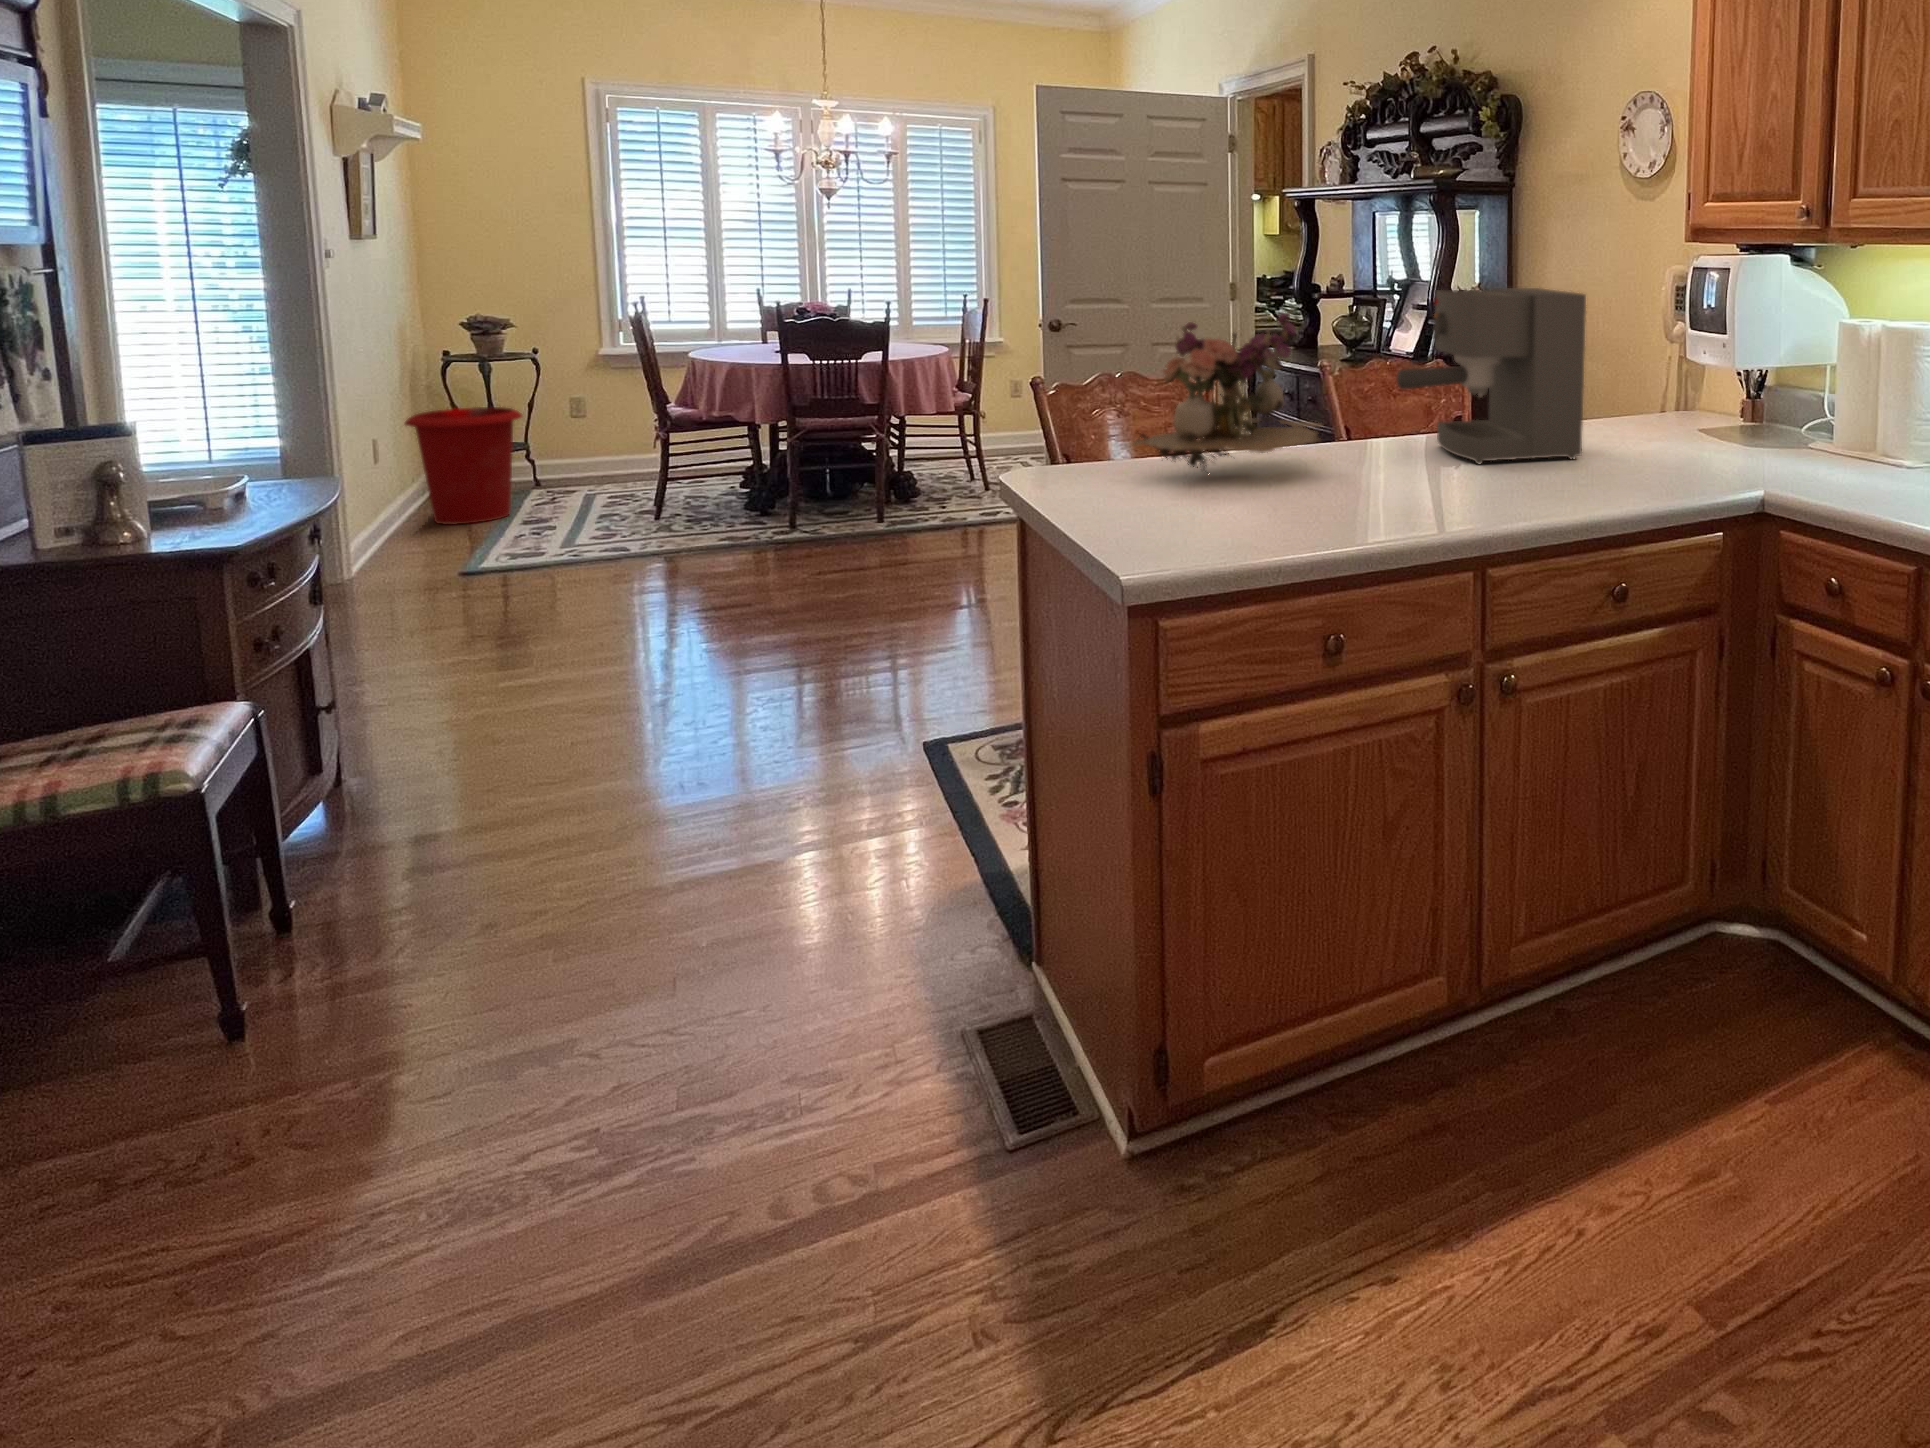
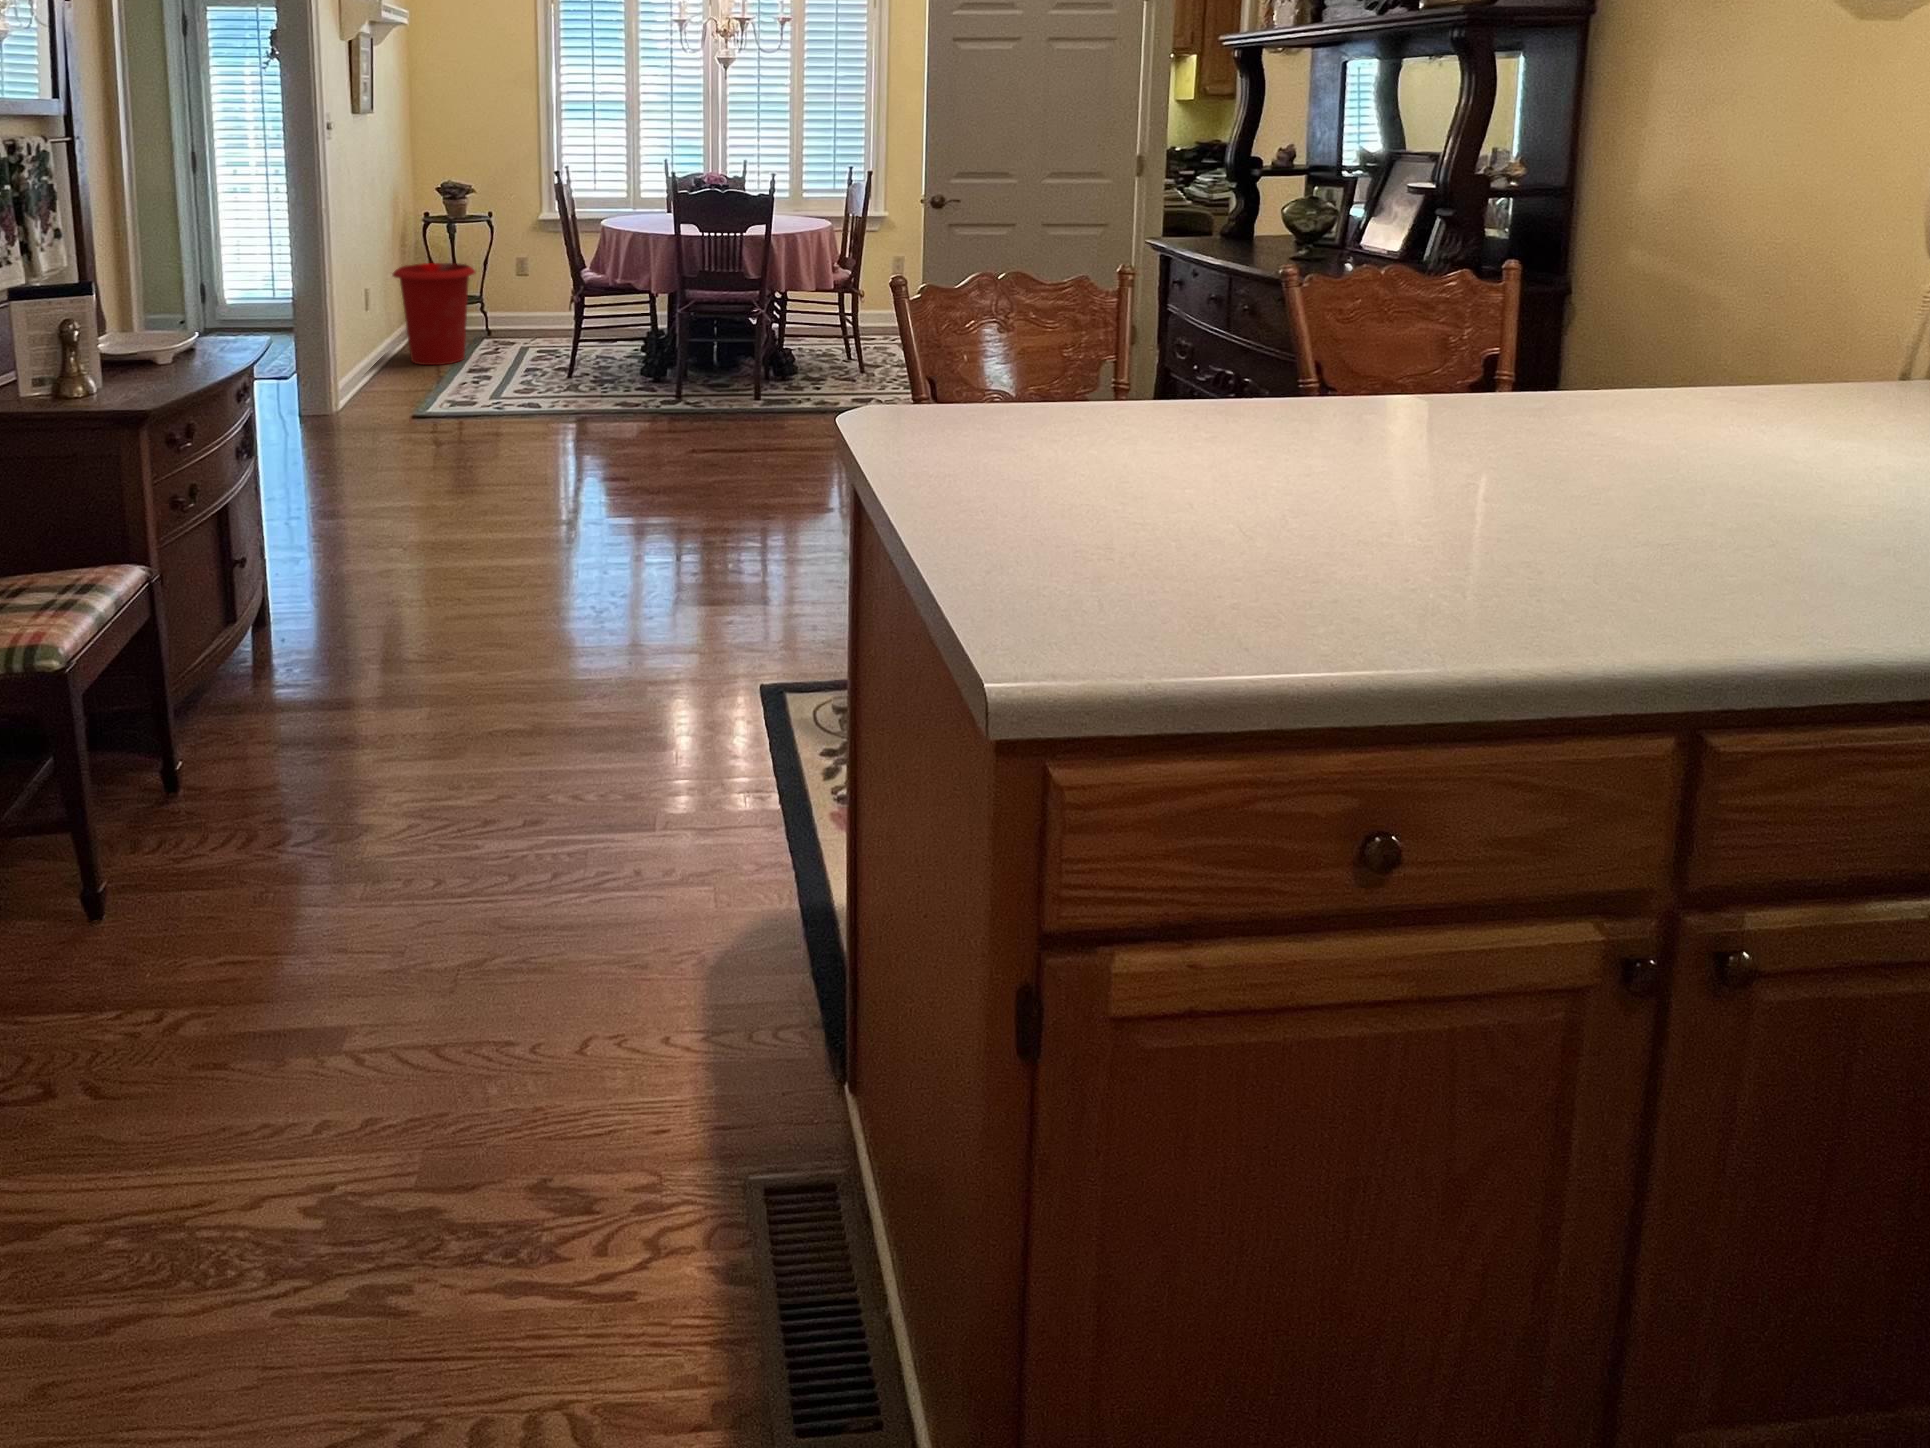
coffee maker: present [1397,288,1586,465] -> none [1485,166,1930,496]
flower arrangement: present [1133,312,1322,473] -> none [1025,196,1358,457]

